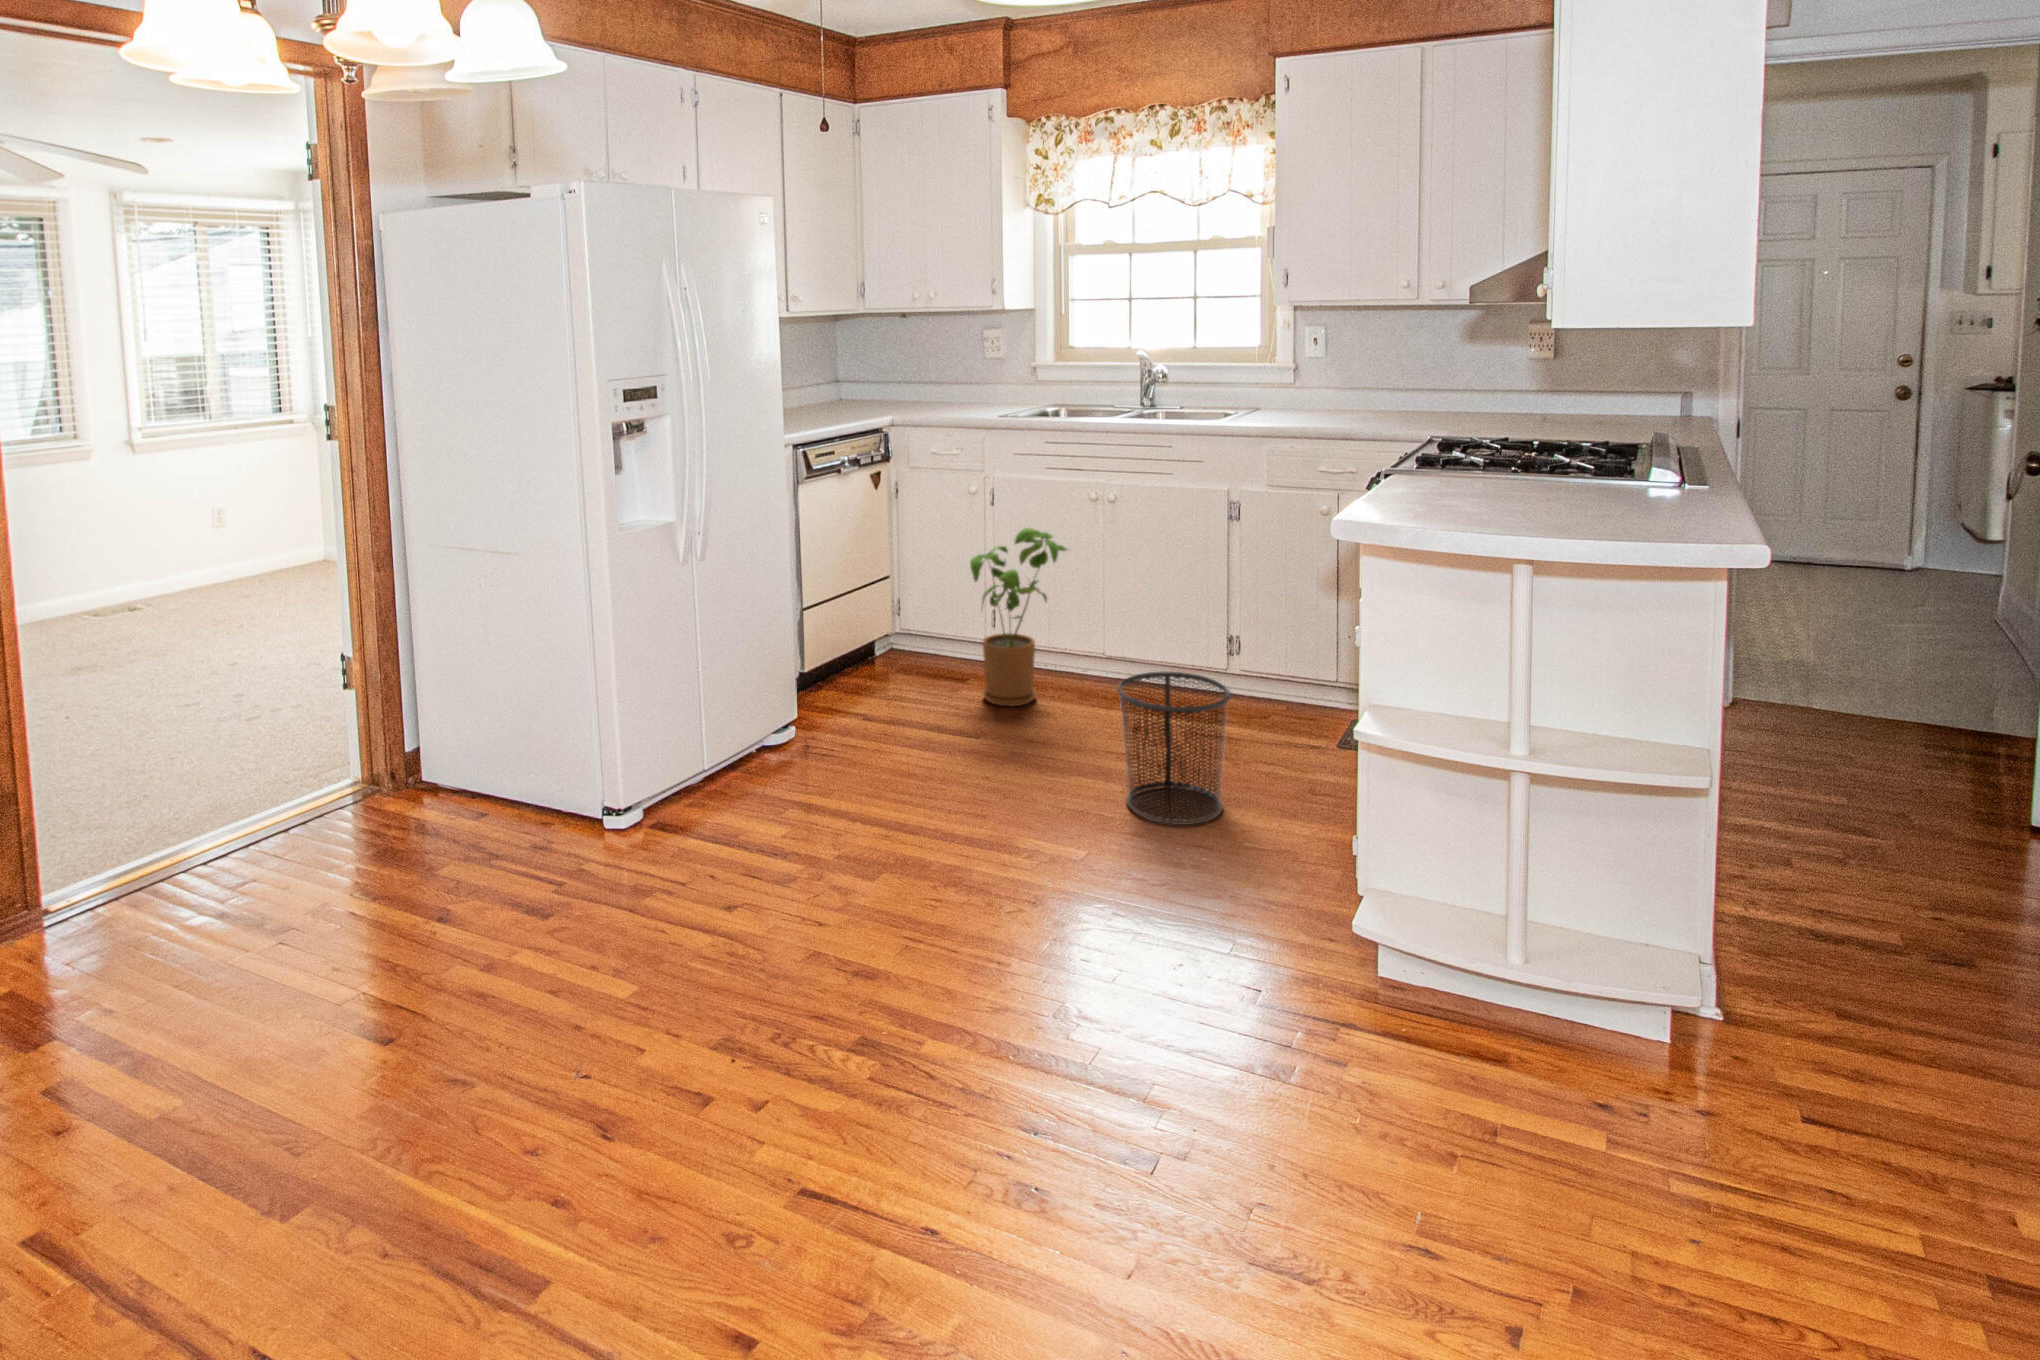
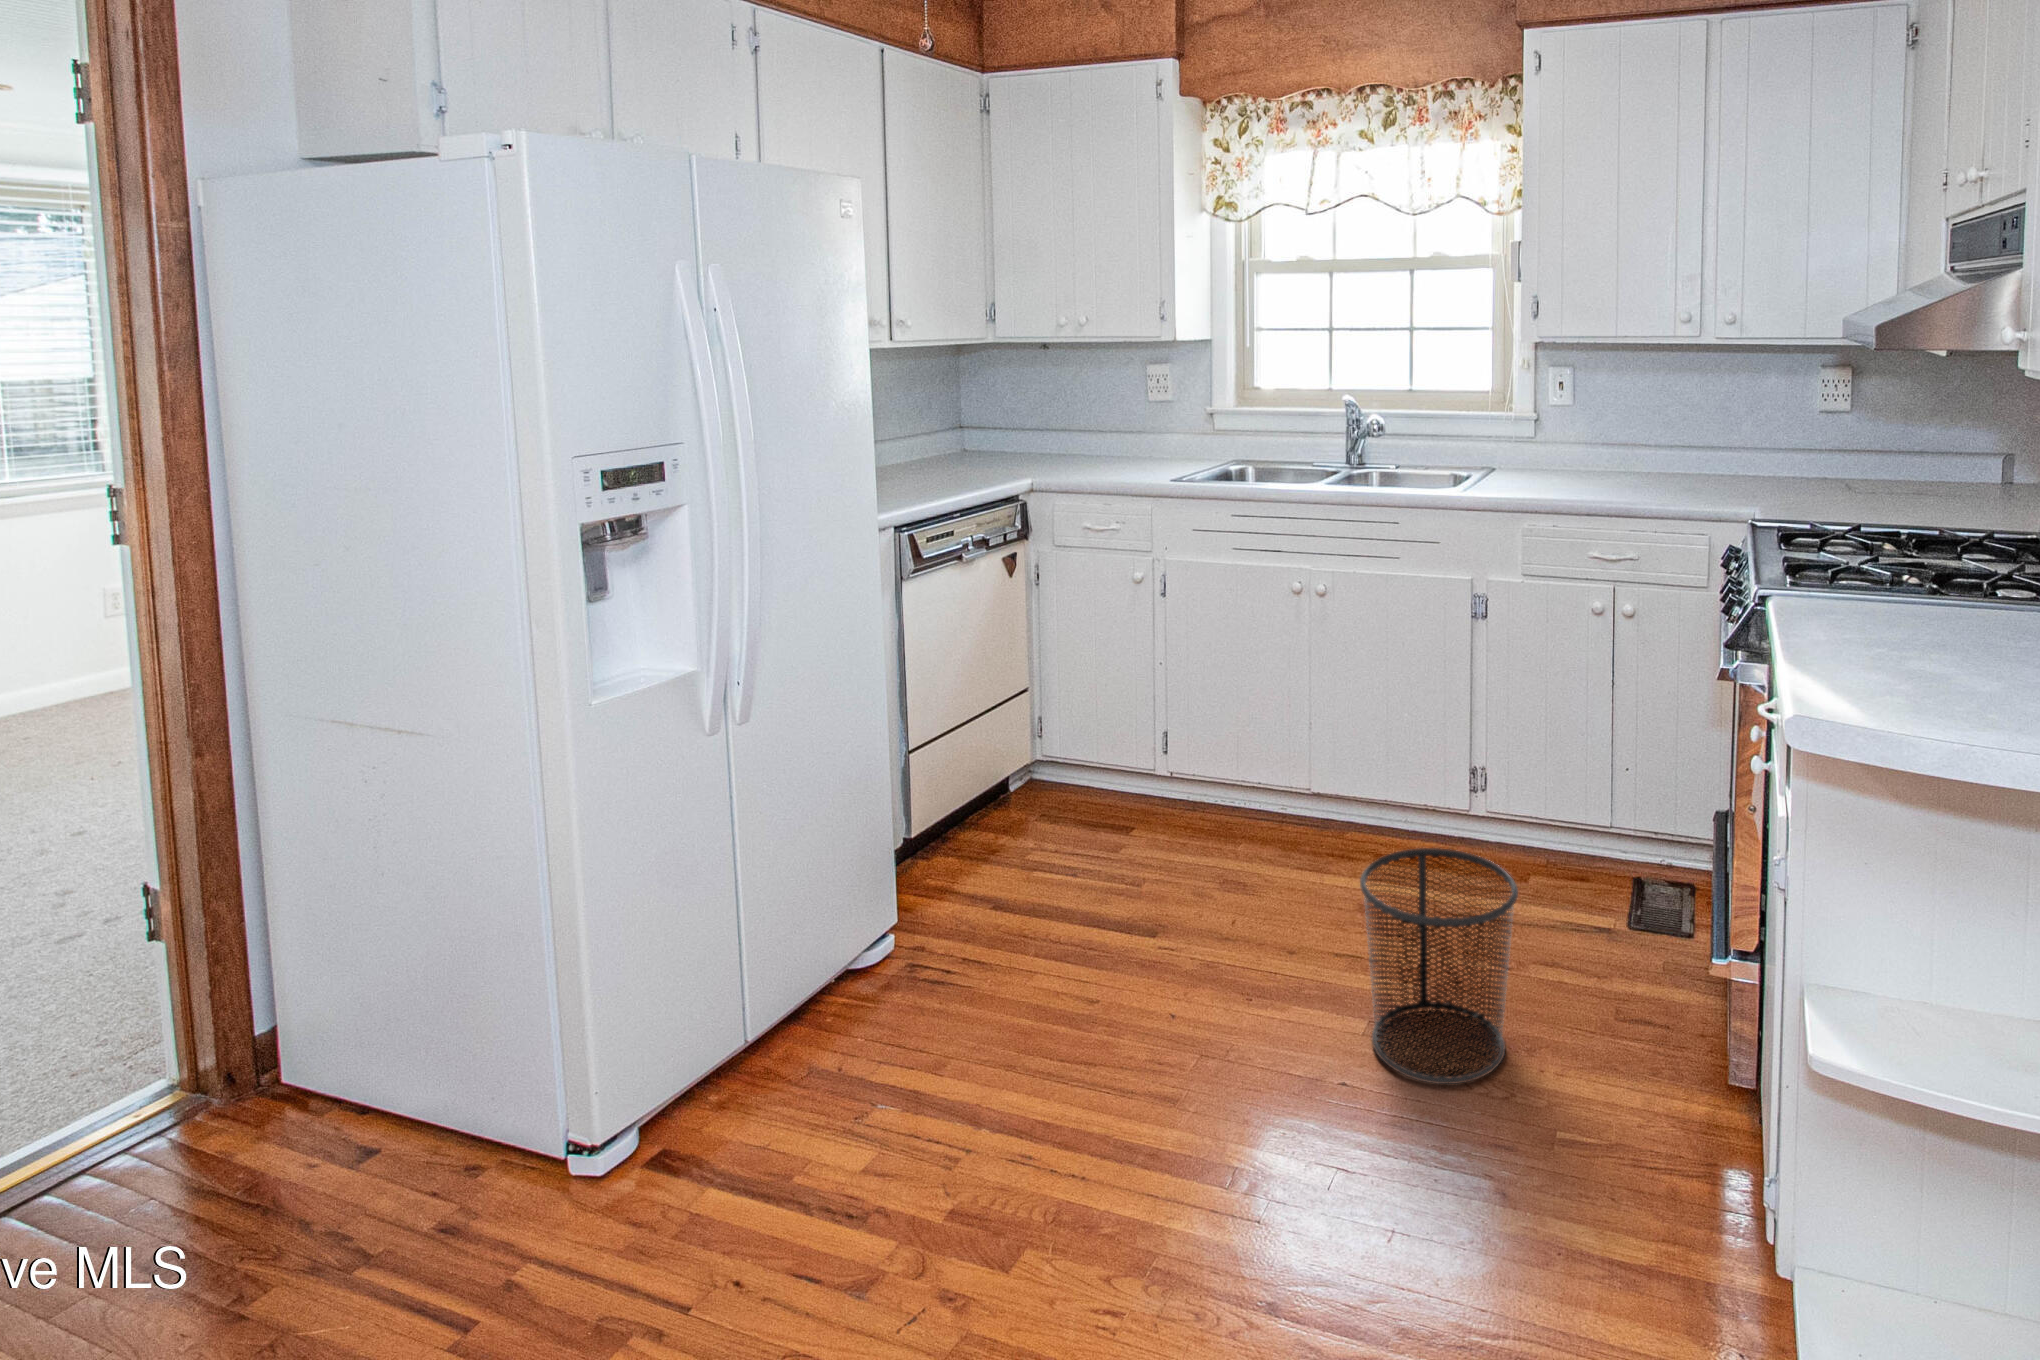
house plant: present [970,528,1068,706] -> none [1137,632,1272,874]

